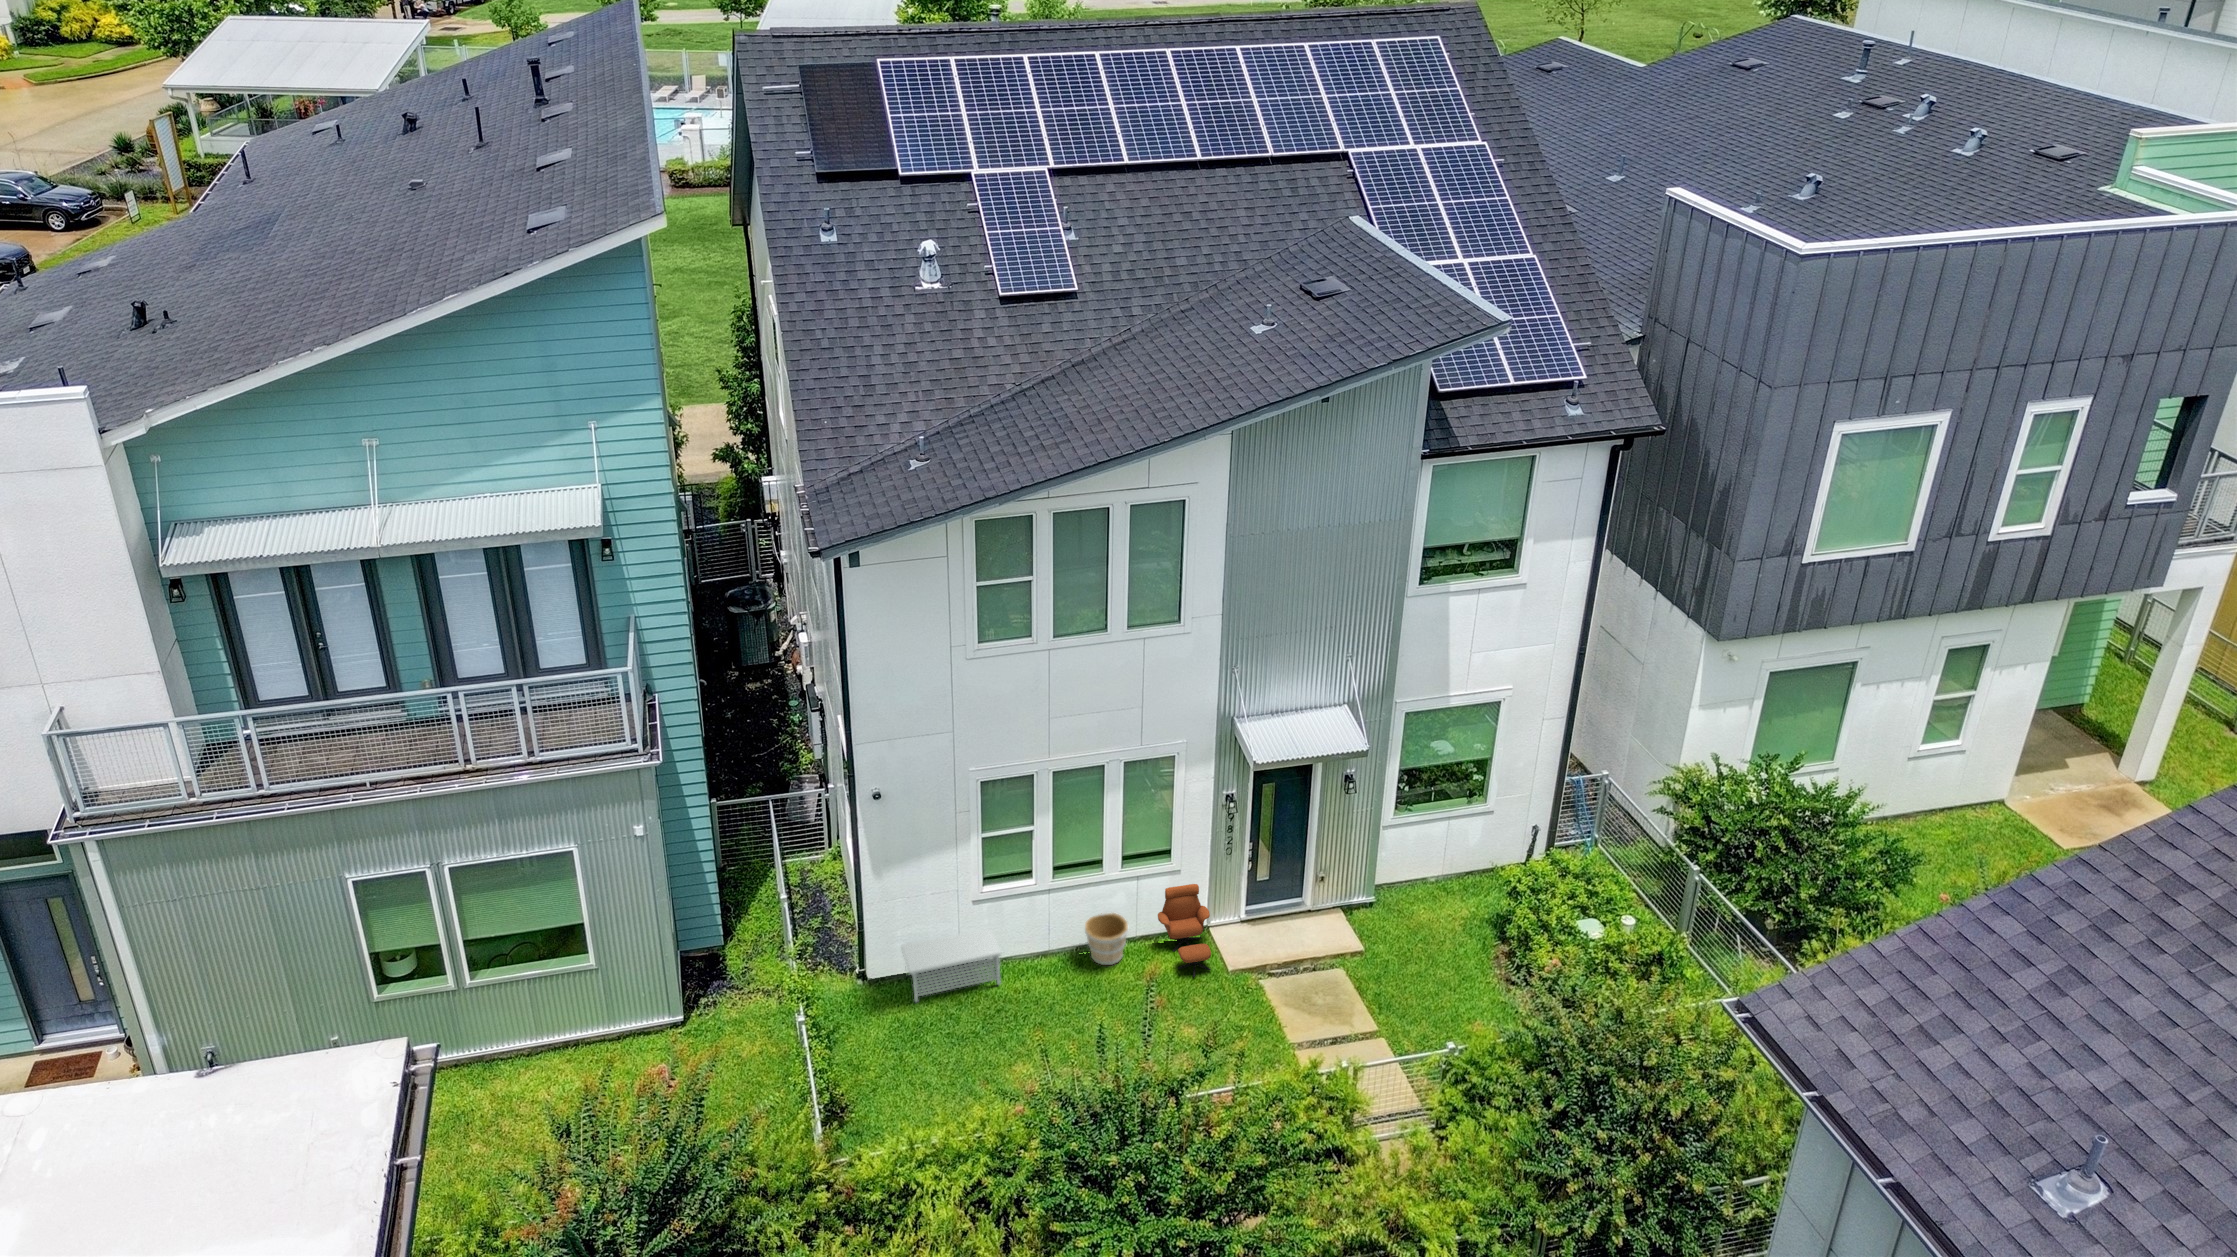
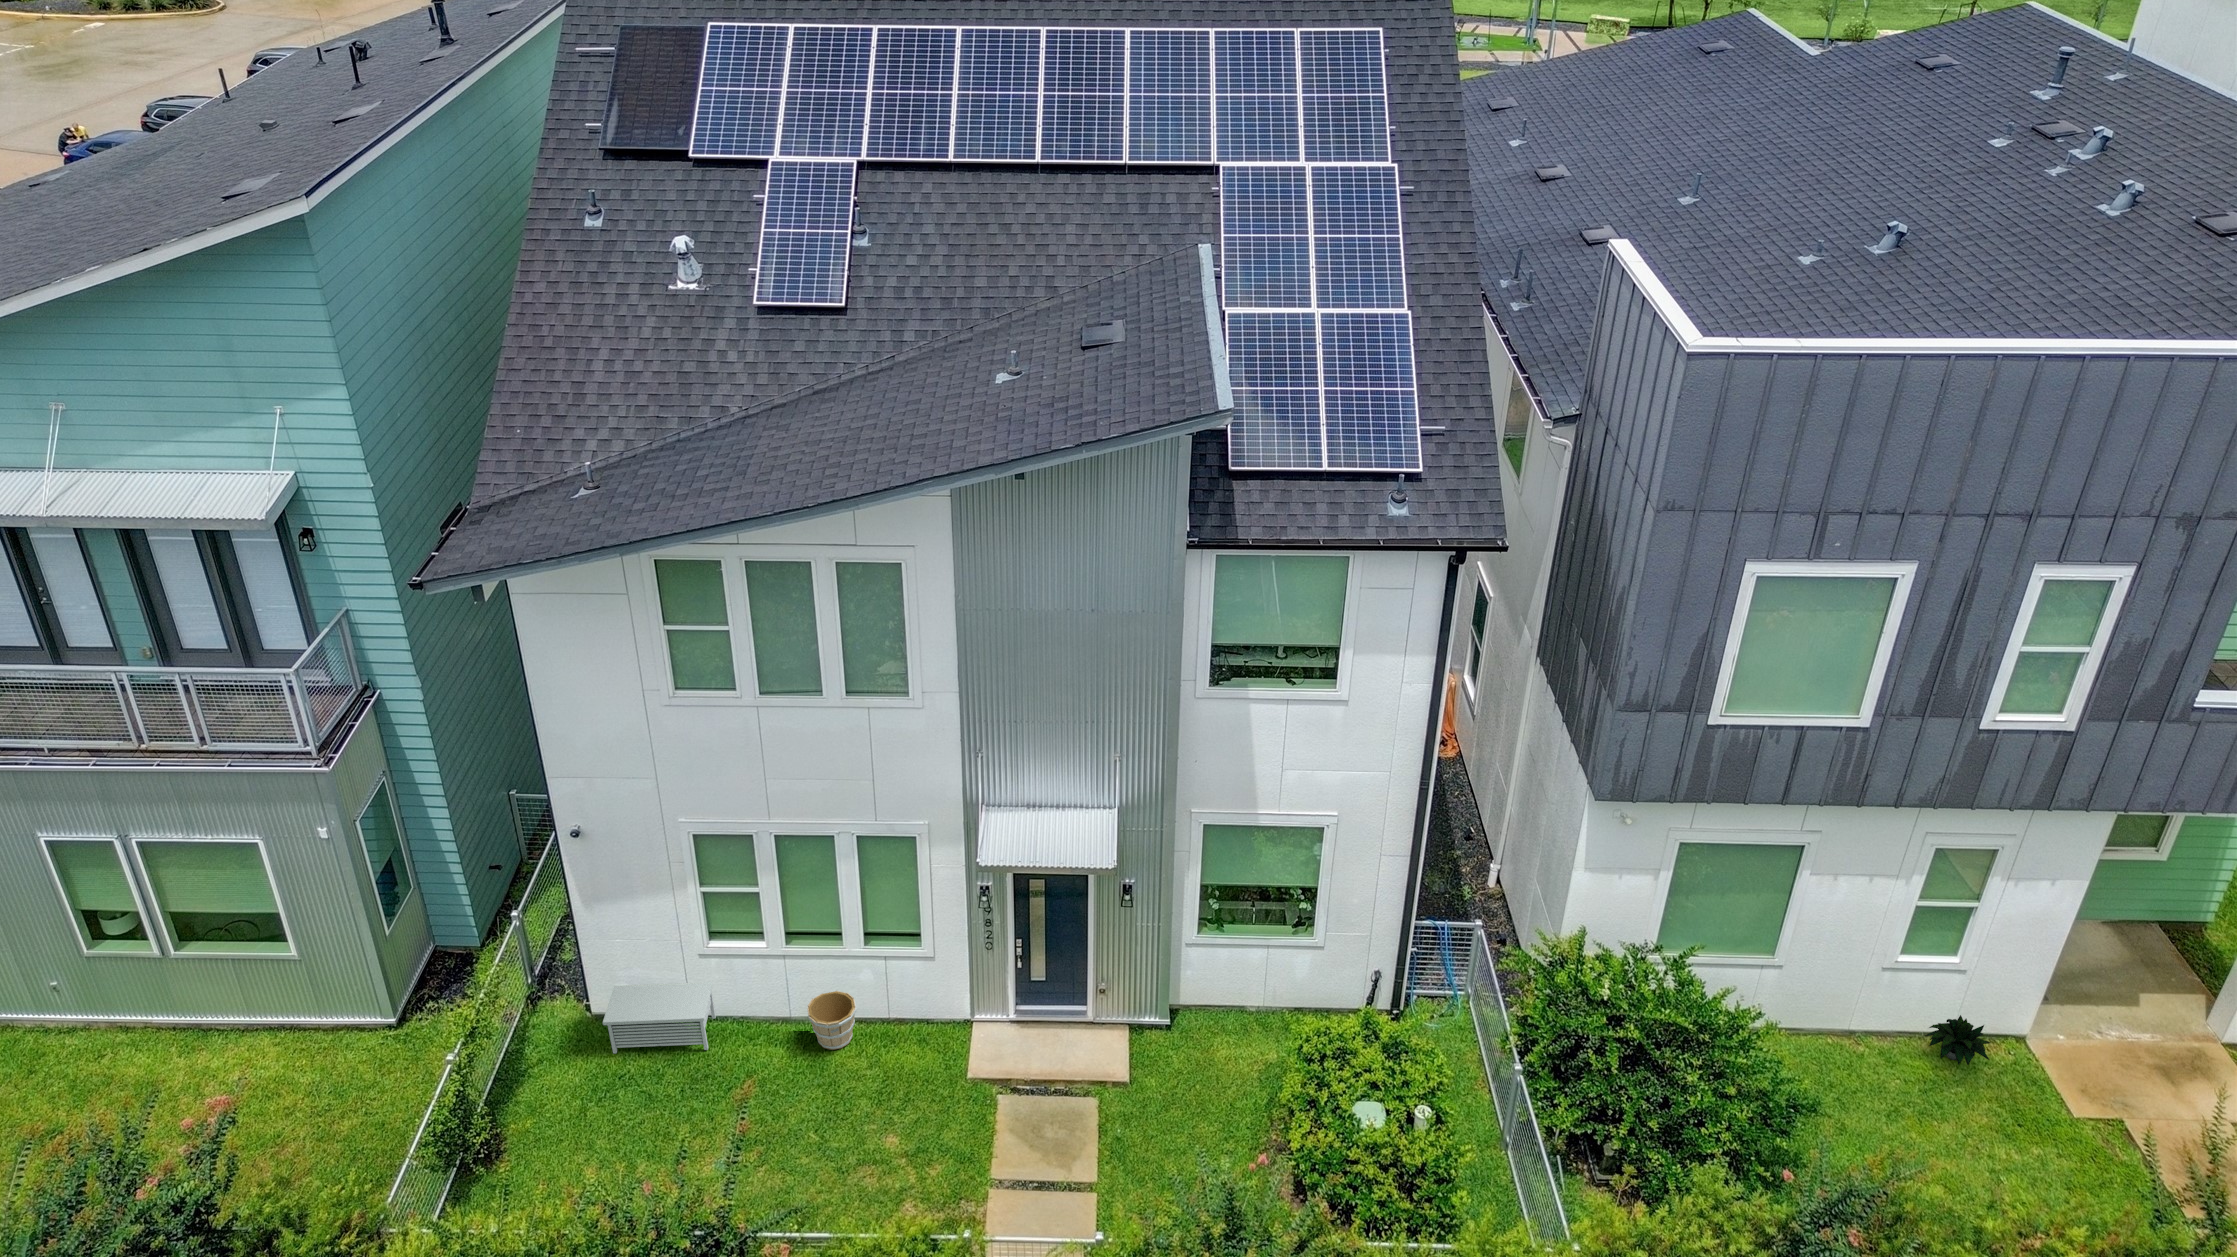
potted plant: none [1944,785,2000,823] -> present [1925,1015,1990,1065]
lounge chair: present [1158,884,1211,977] -> none [893,977,951,1082]

